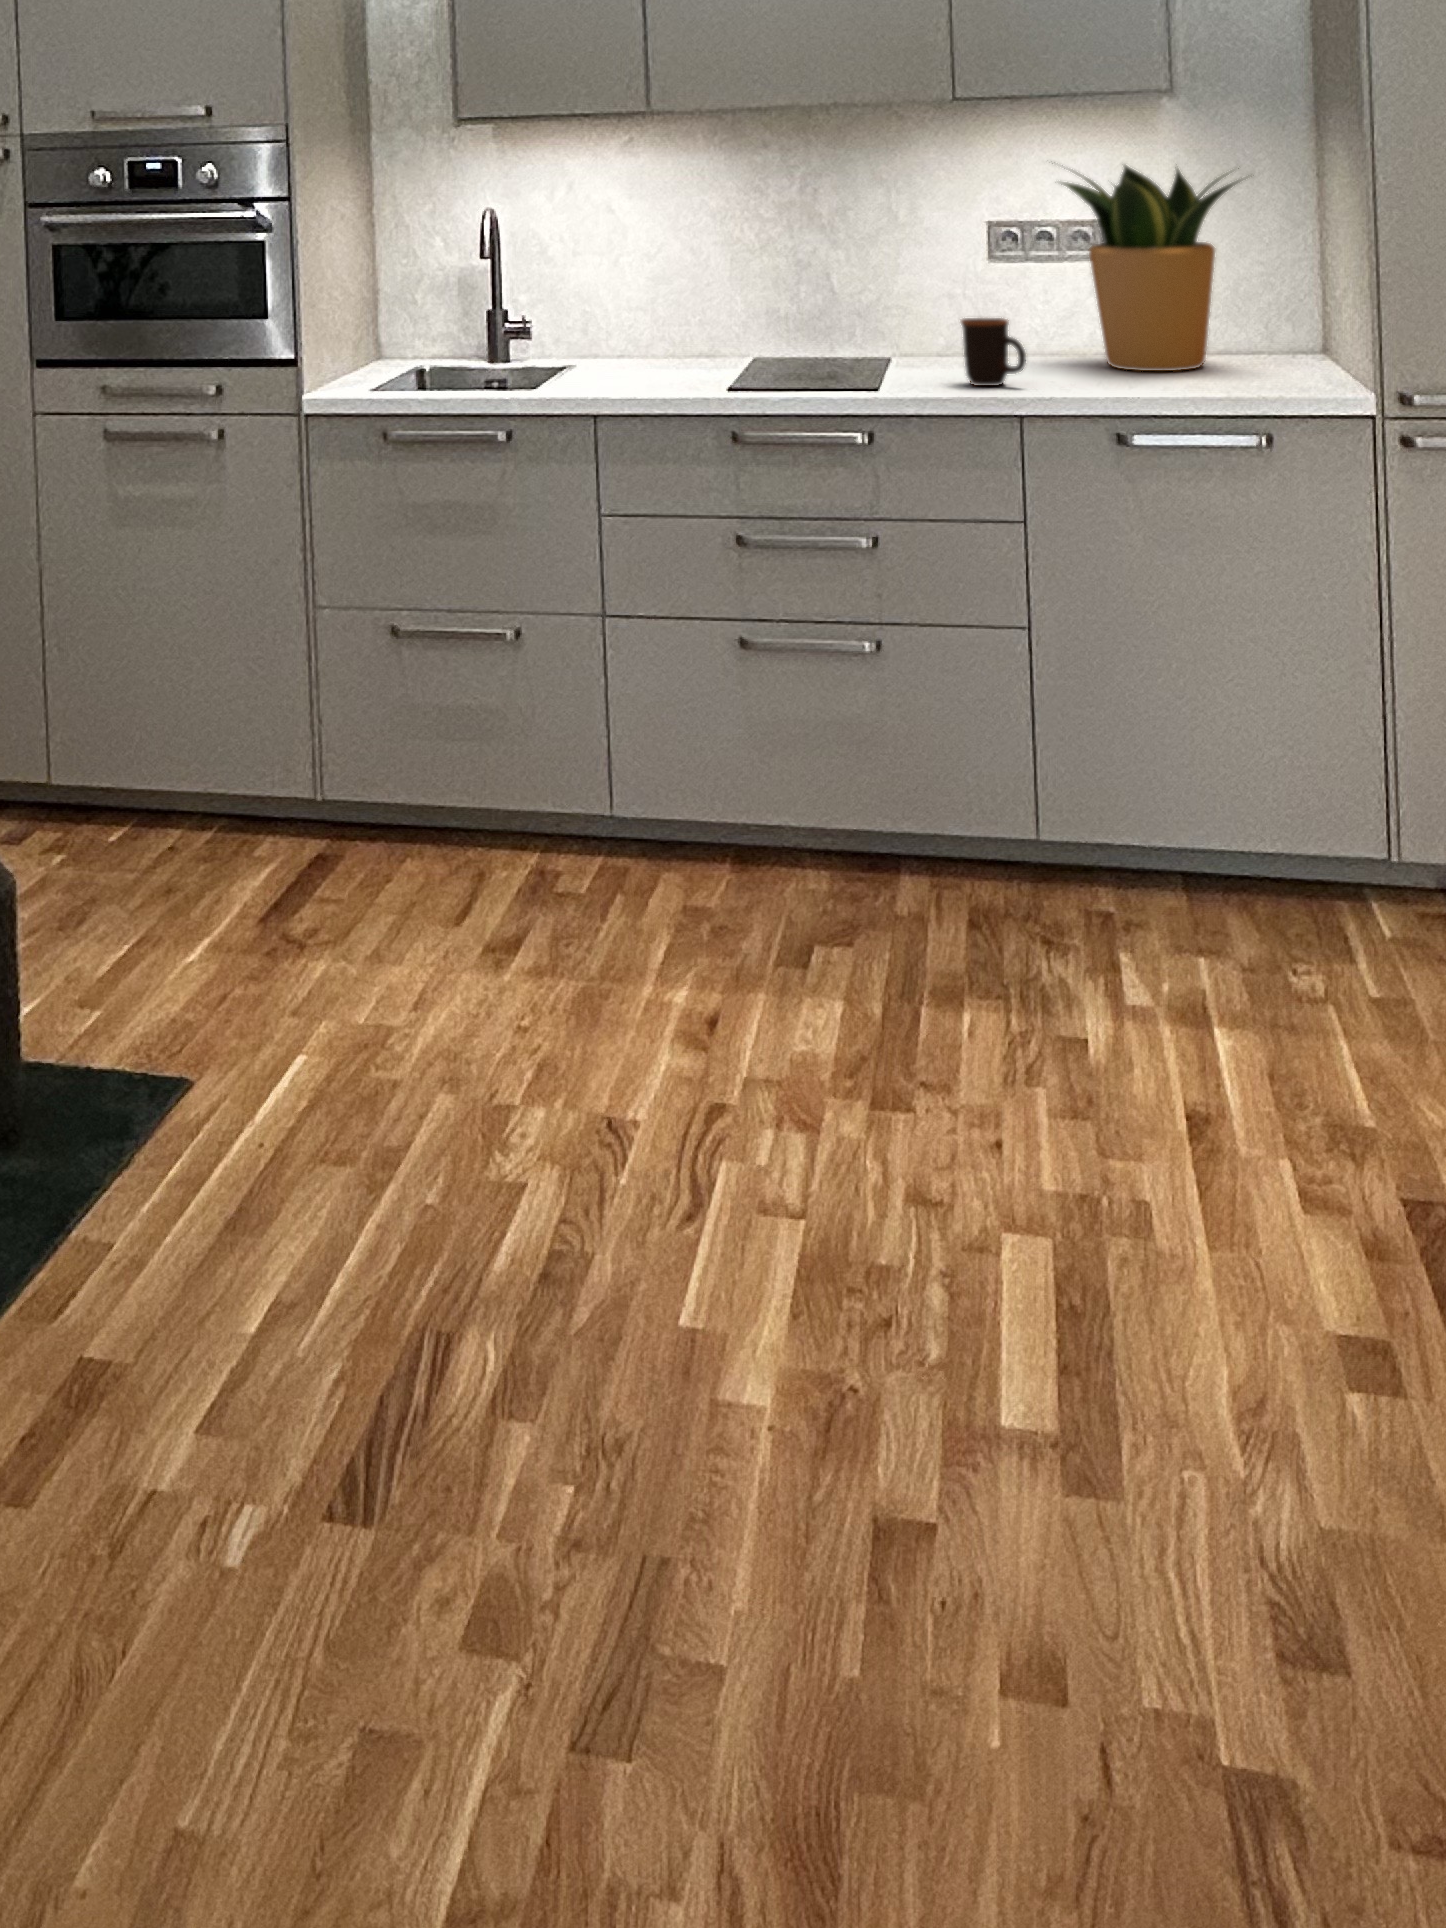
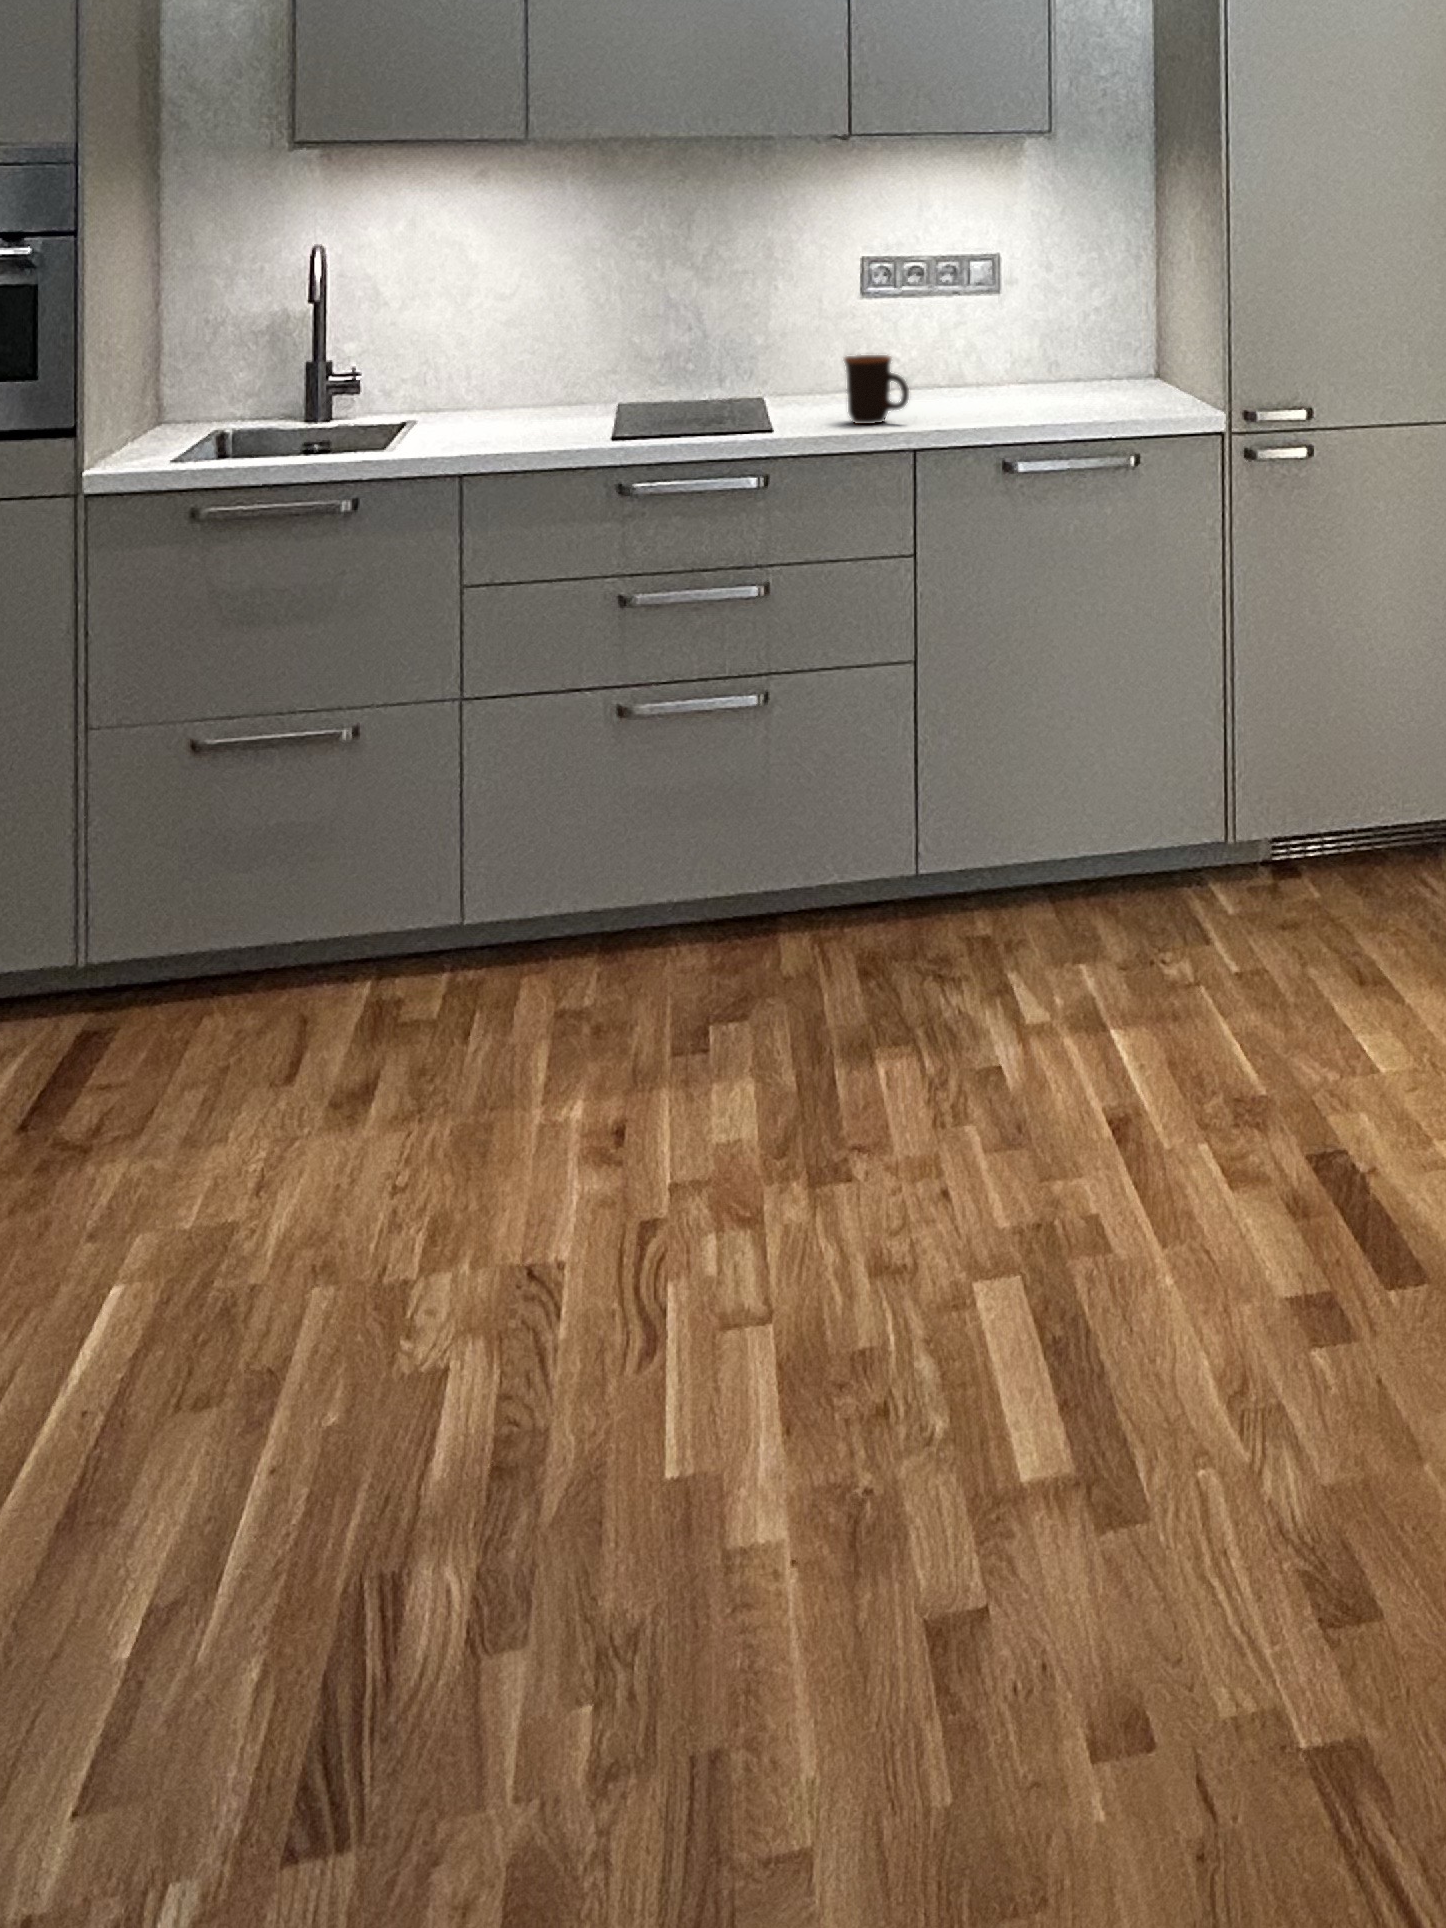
potted plant: present [1052,163,1240,371] -> none [921,198,1113,402]

